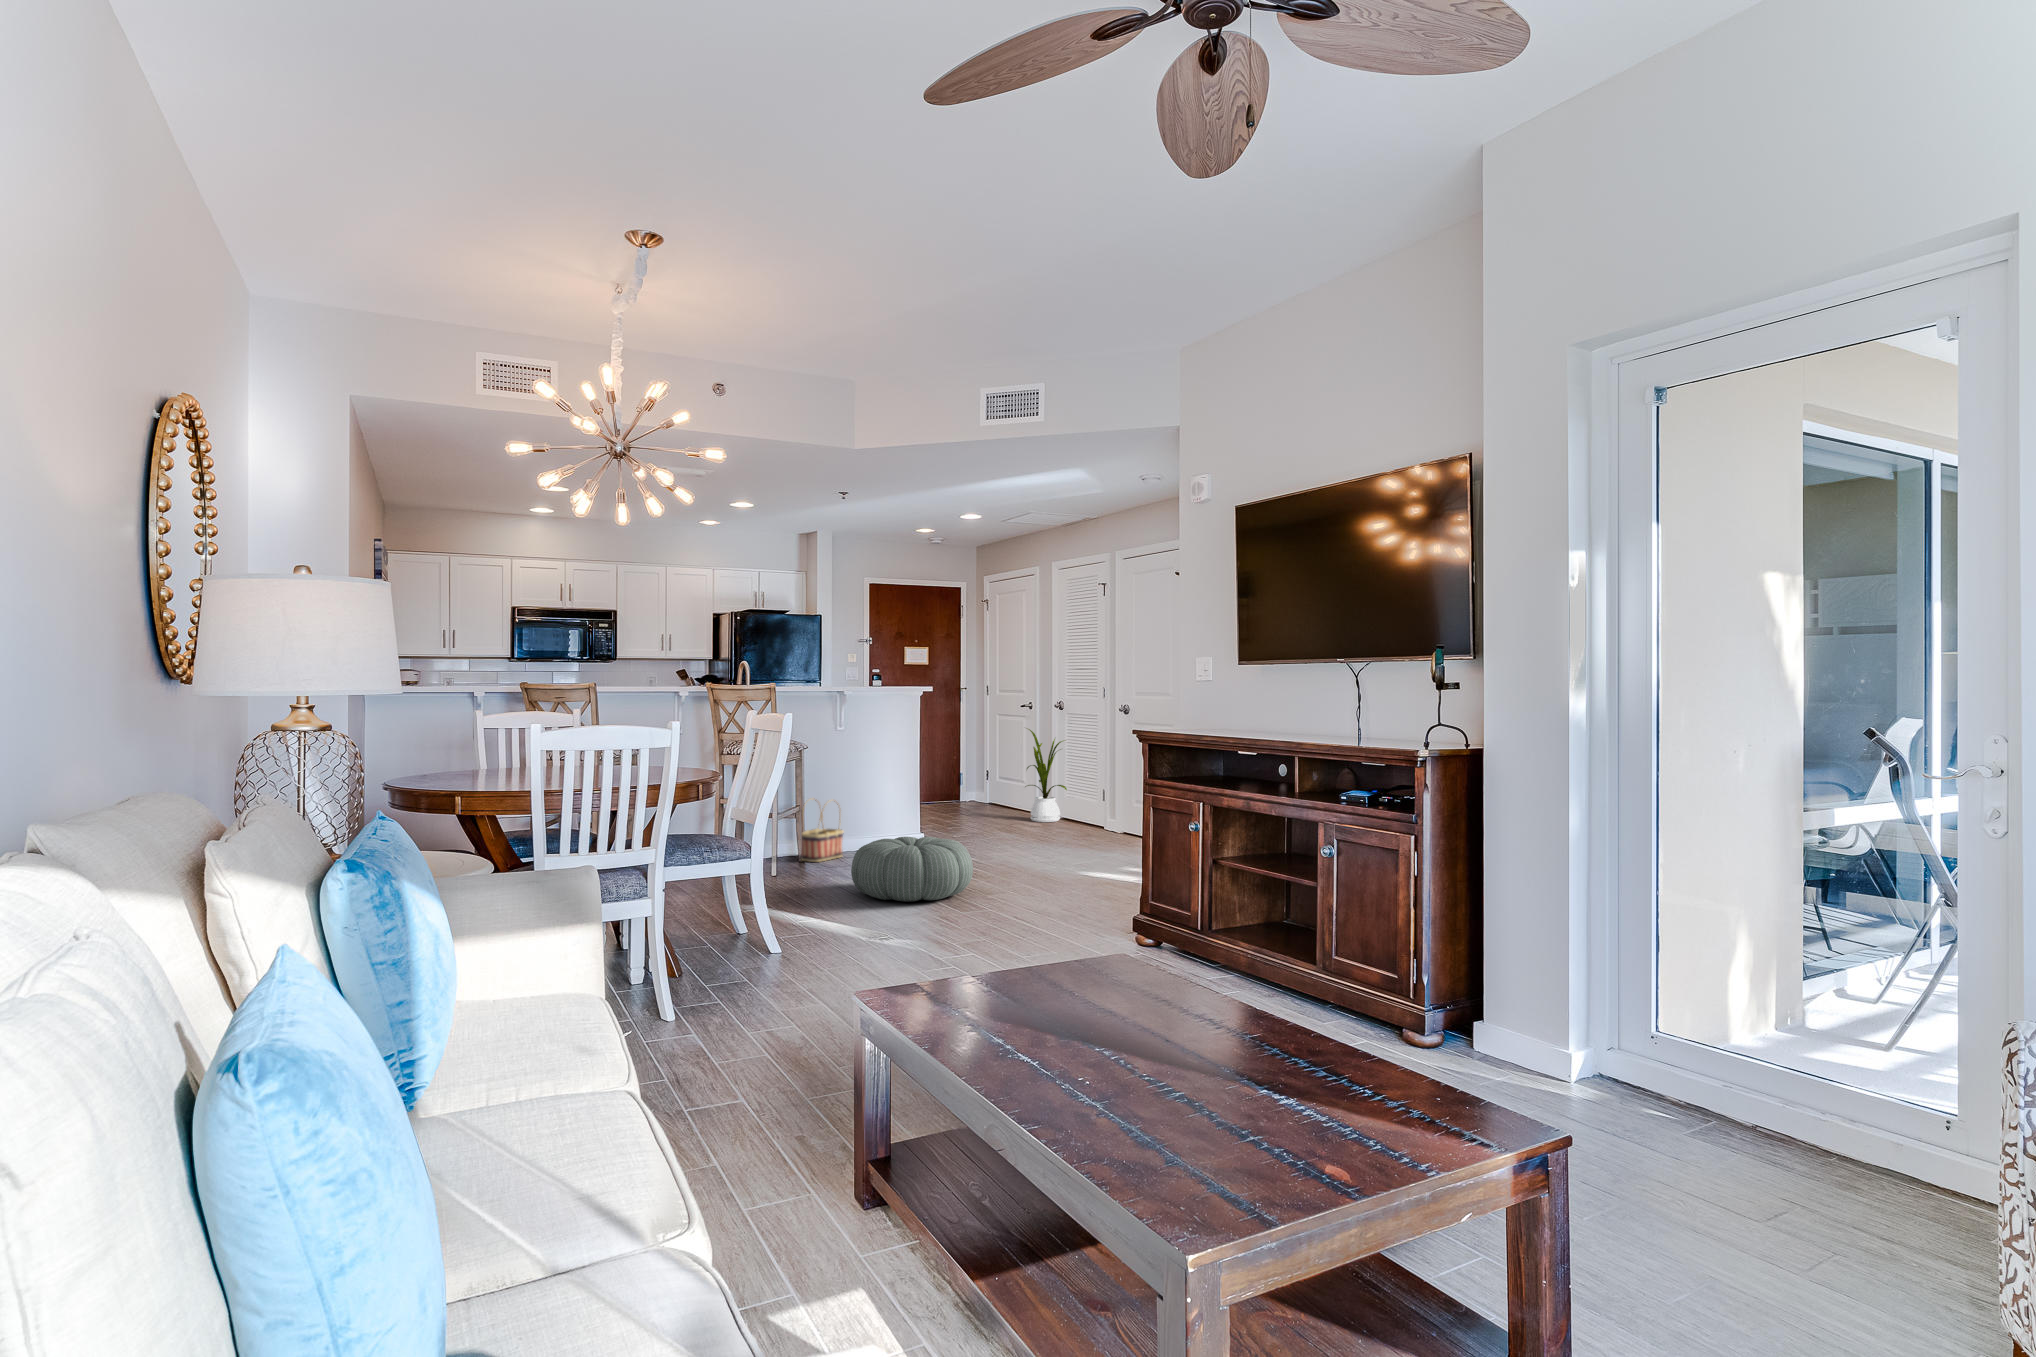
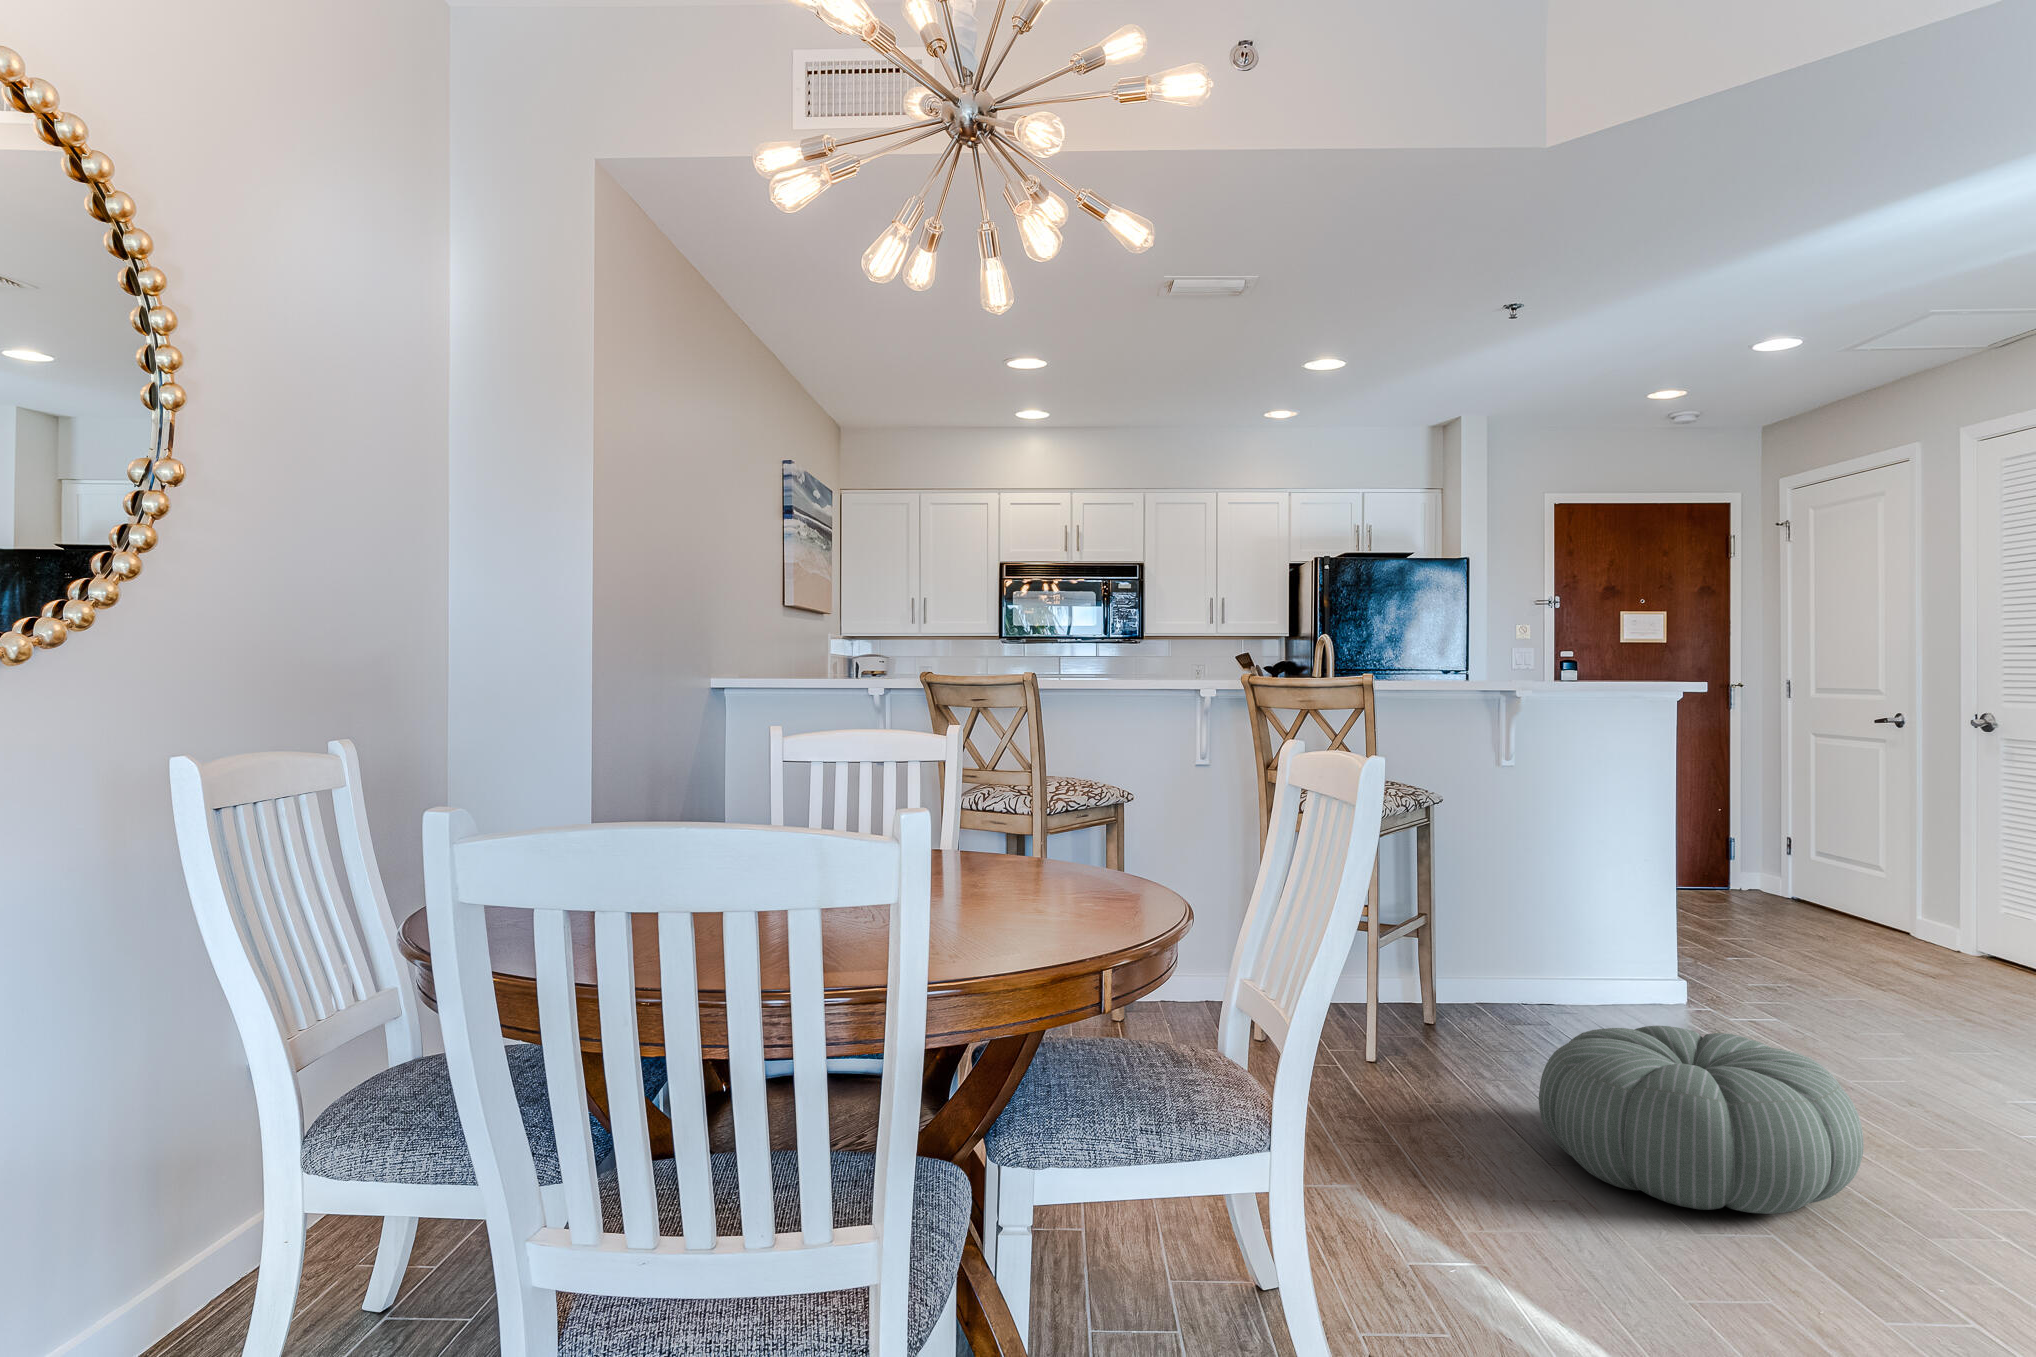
house plant: present [1025,729,1067,822] -> none [1886,763,2002,959]
basket: present [801,800,843,862] -> none [1427,897,1516,1026]

